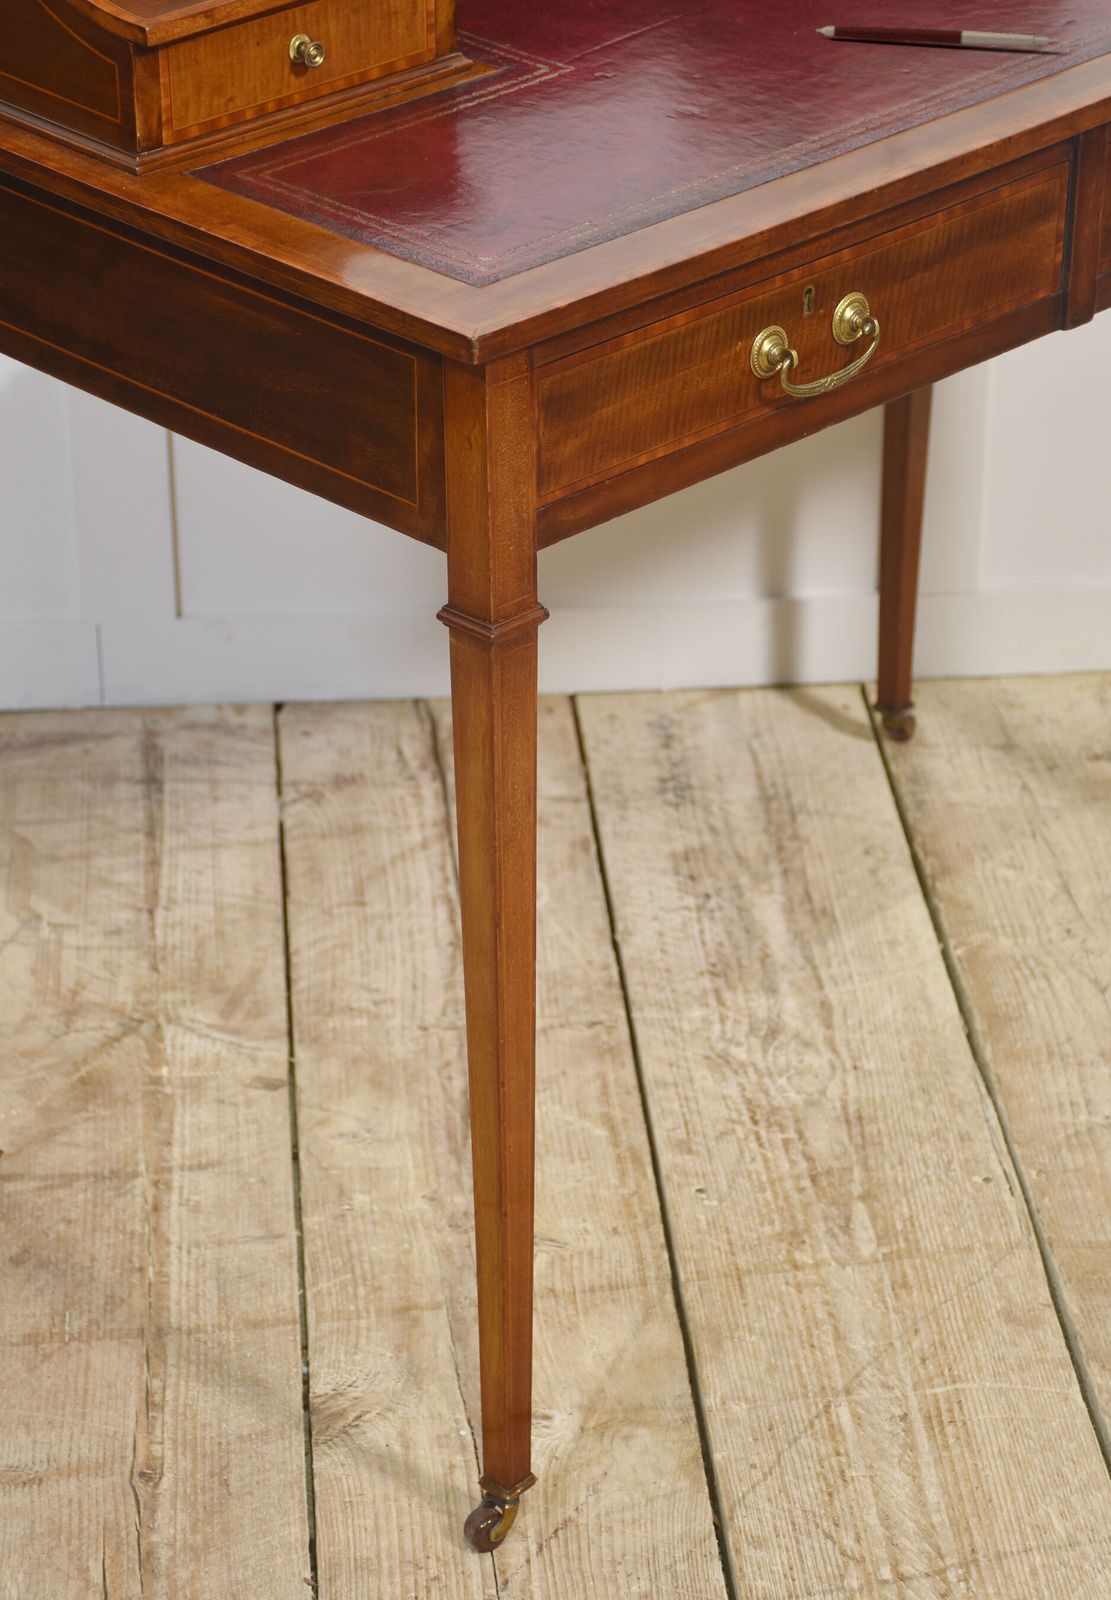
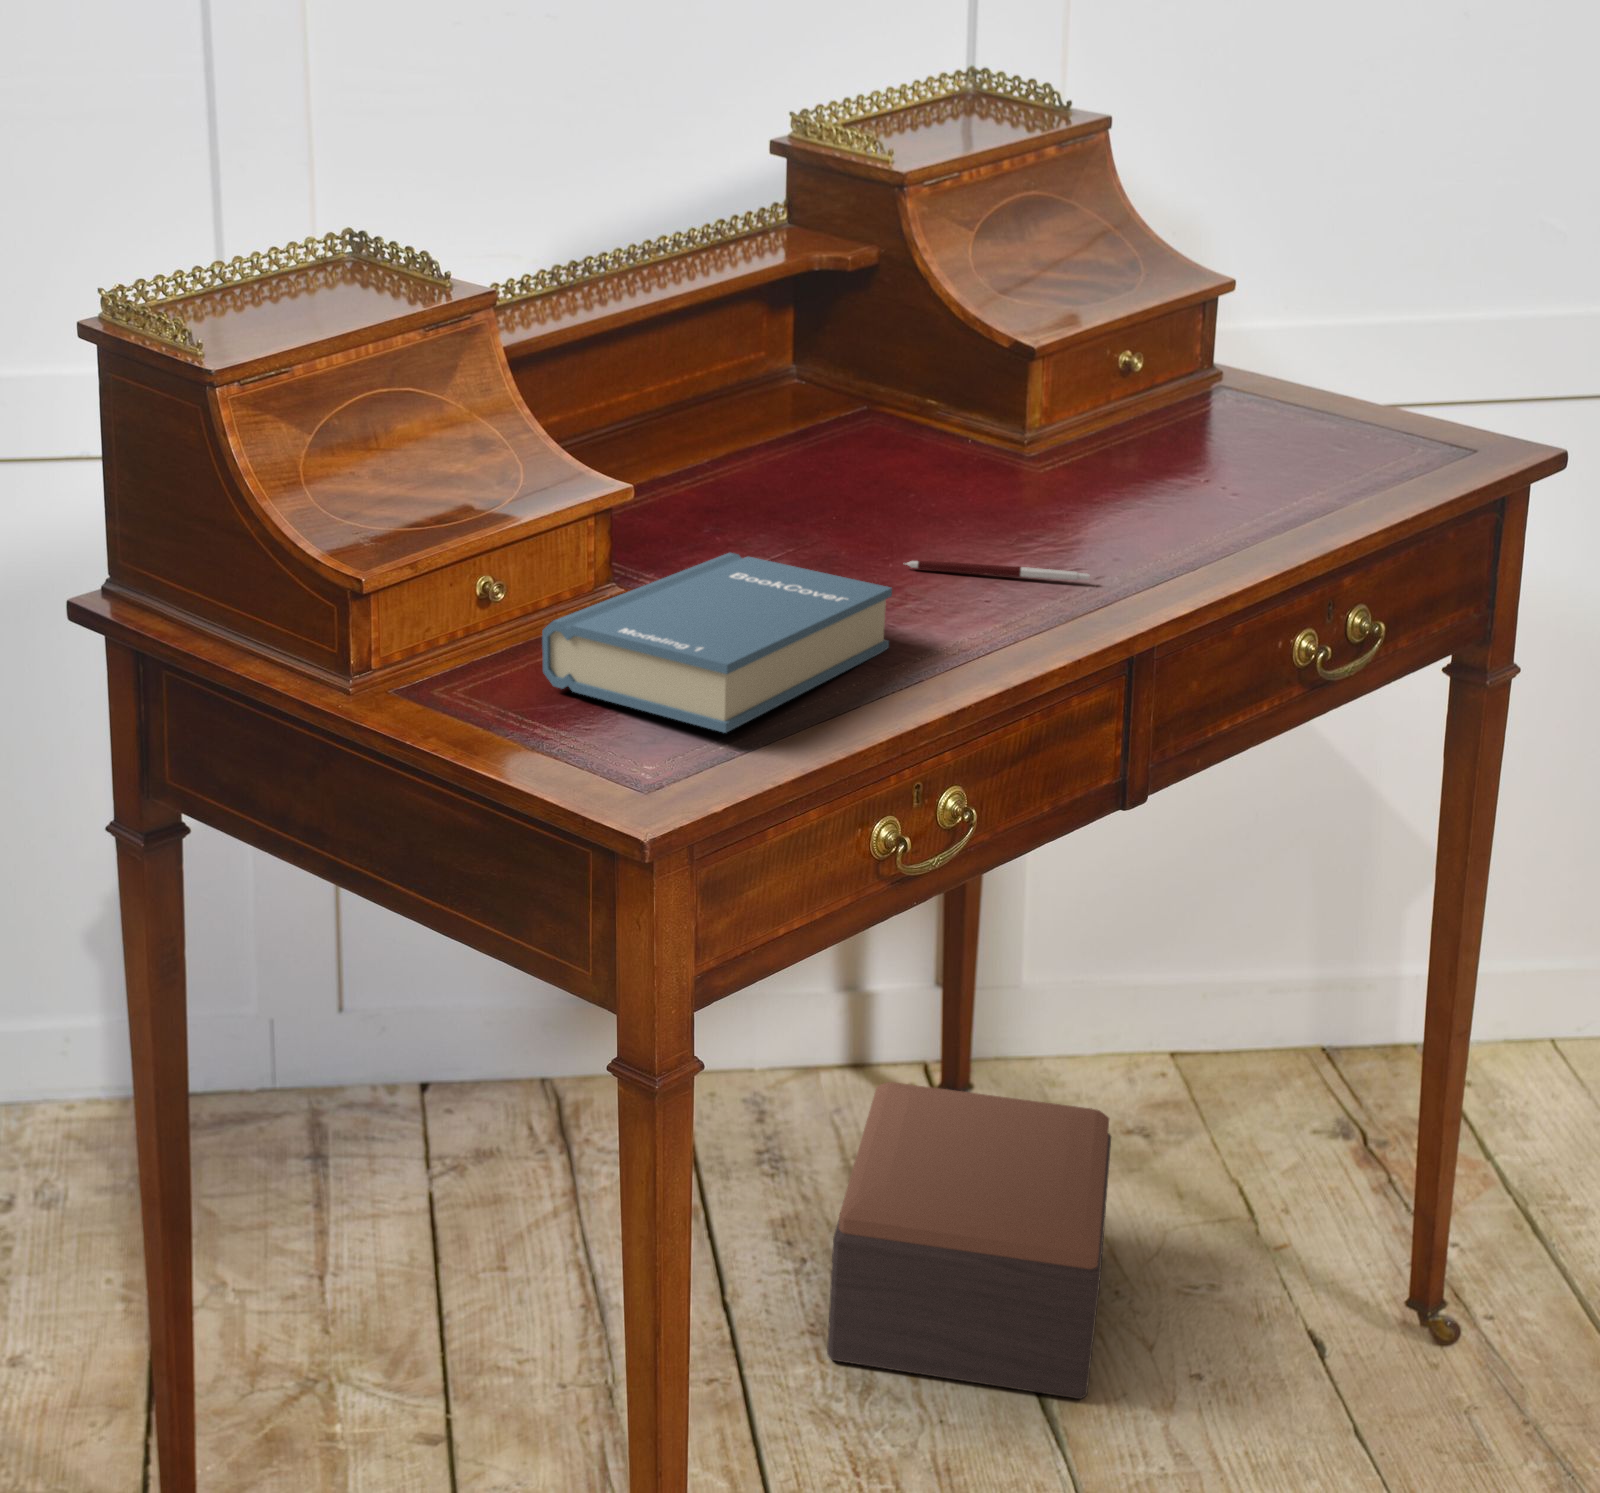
hardback book: none [360,11,794,213] -> present [542,552,892,733]
footstool: none [726,697,1065,1049] -> present [827,1082,1111,1399]

